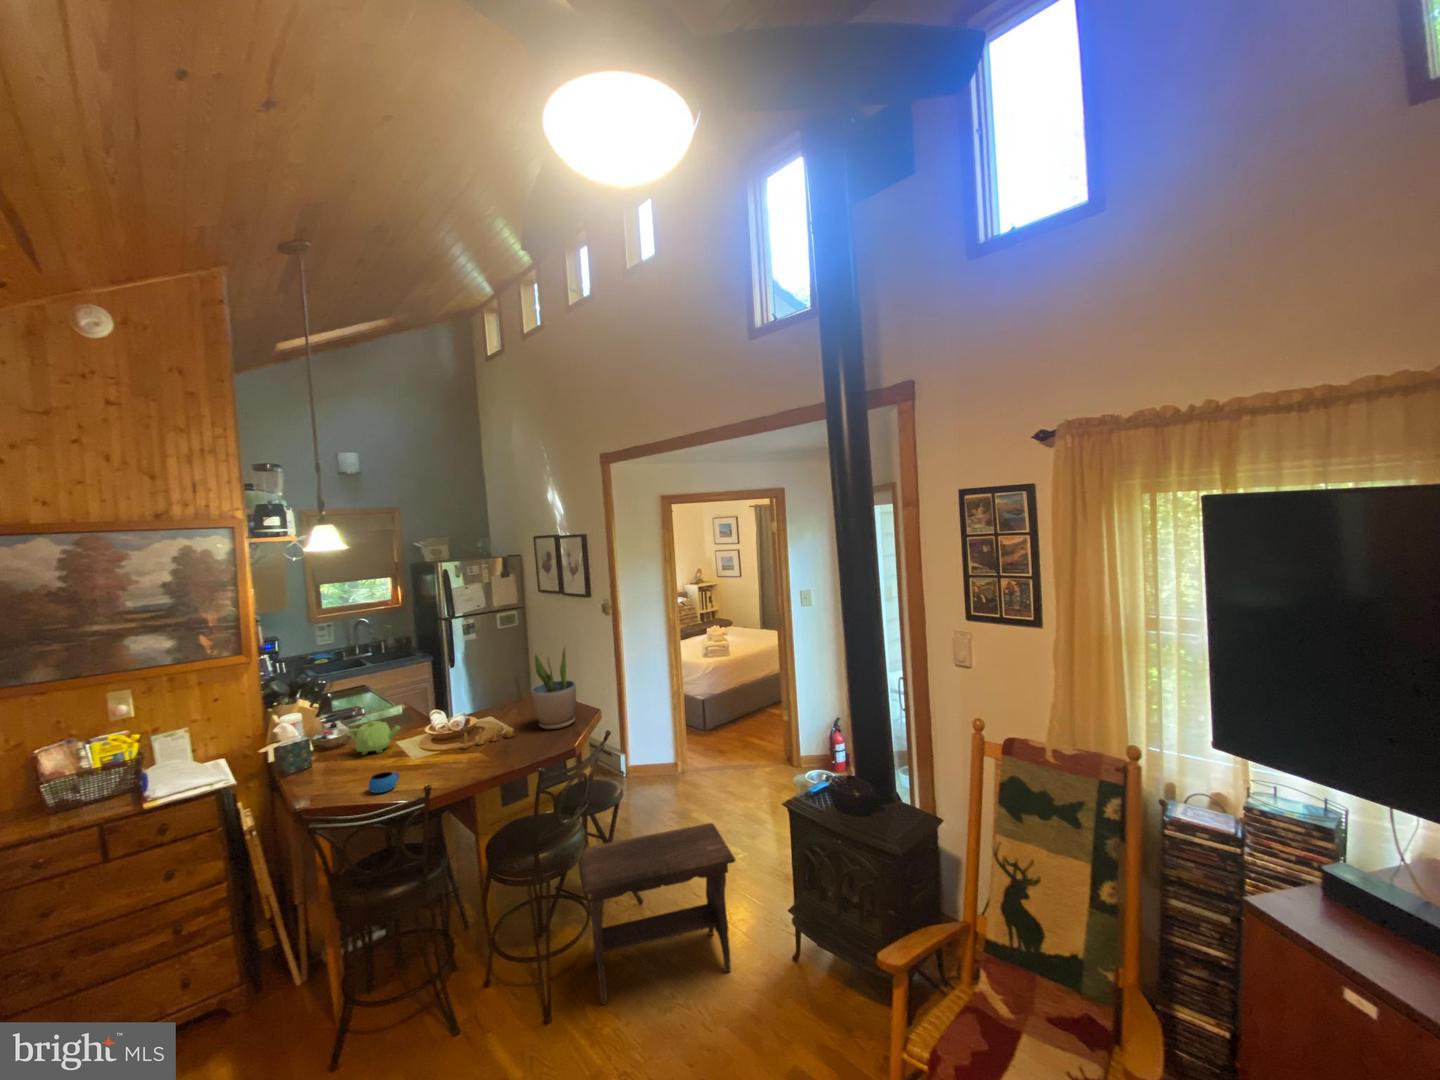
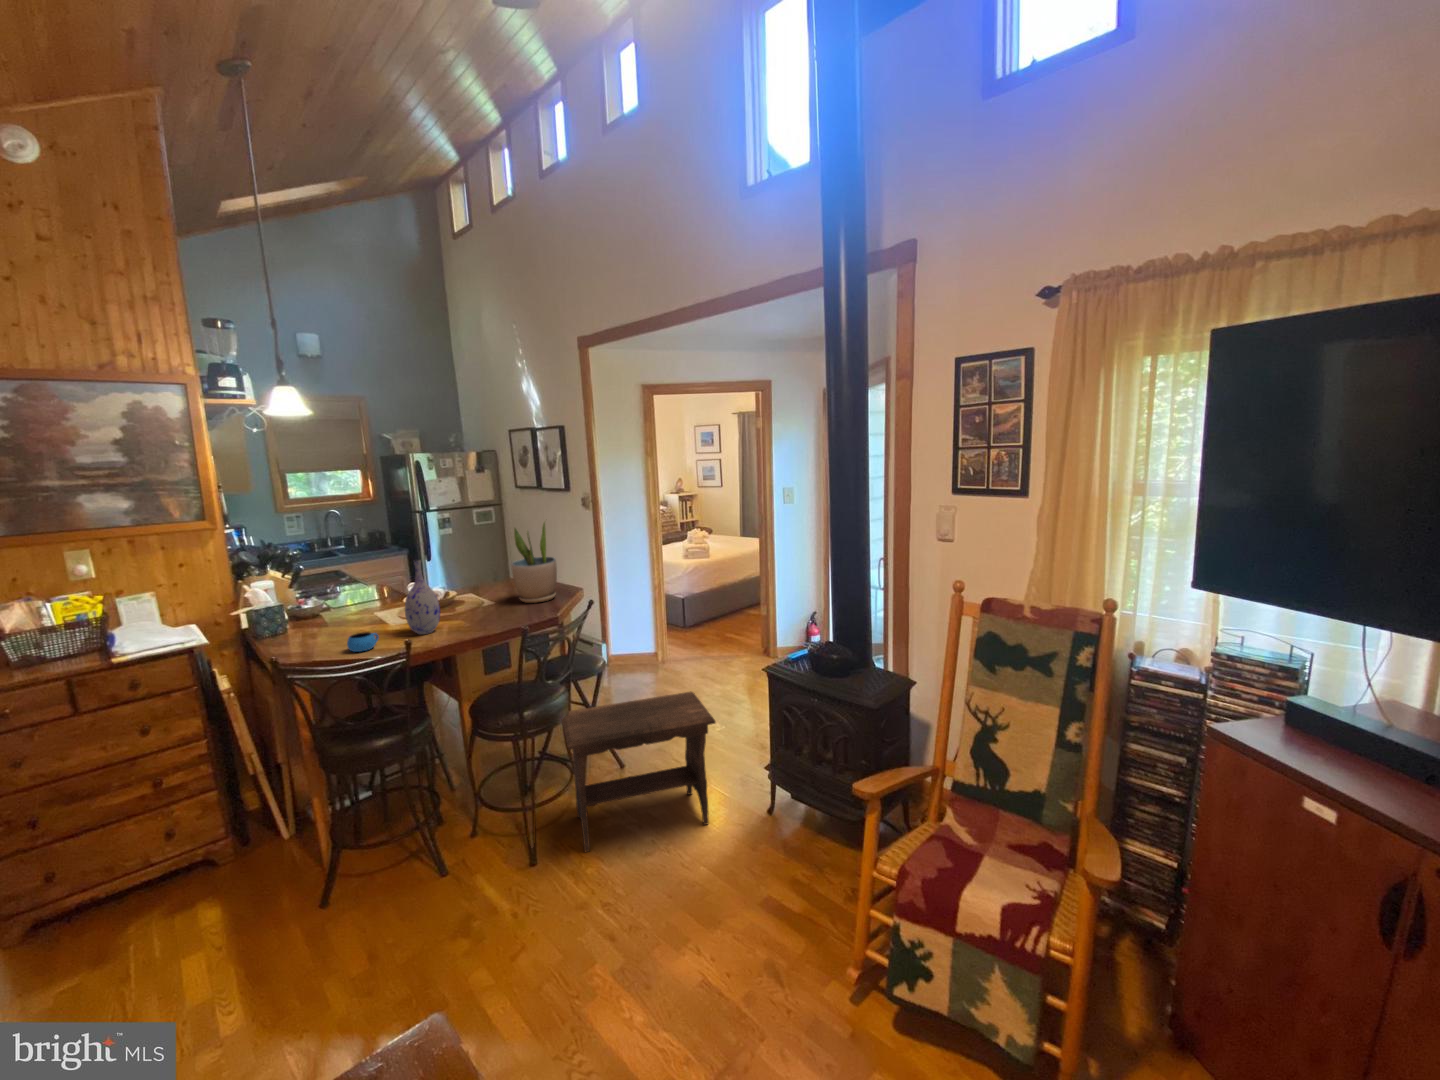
vase: none [426,695,461,770] -> present [405,560,440,634]
teapot: present [348,721,400,755] -> none [324,590,378,623]
candle: present [461,728,515,749] -> none [440,598,496,618]

